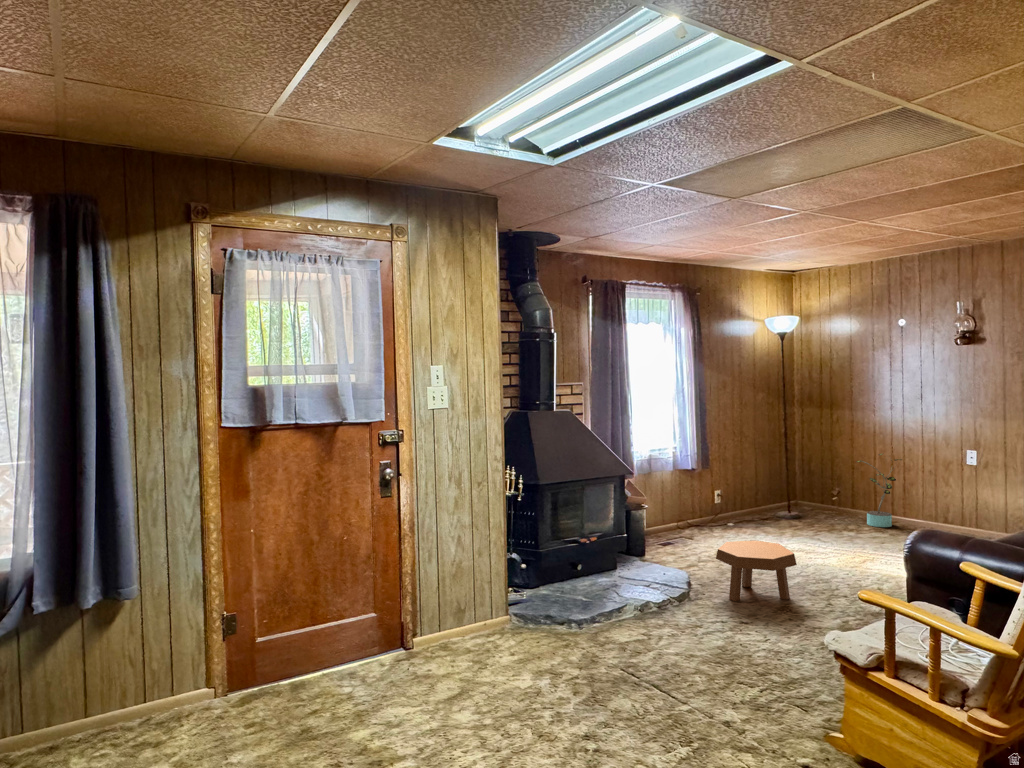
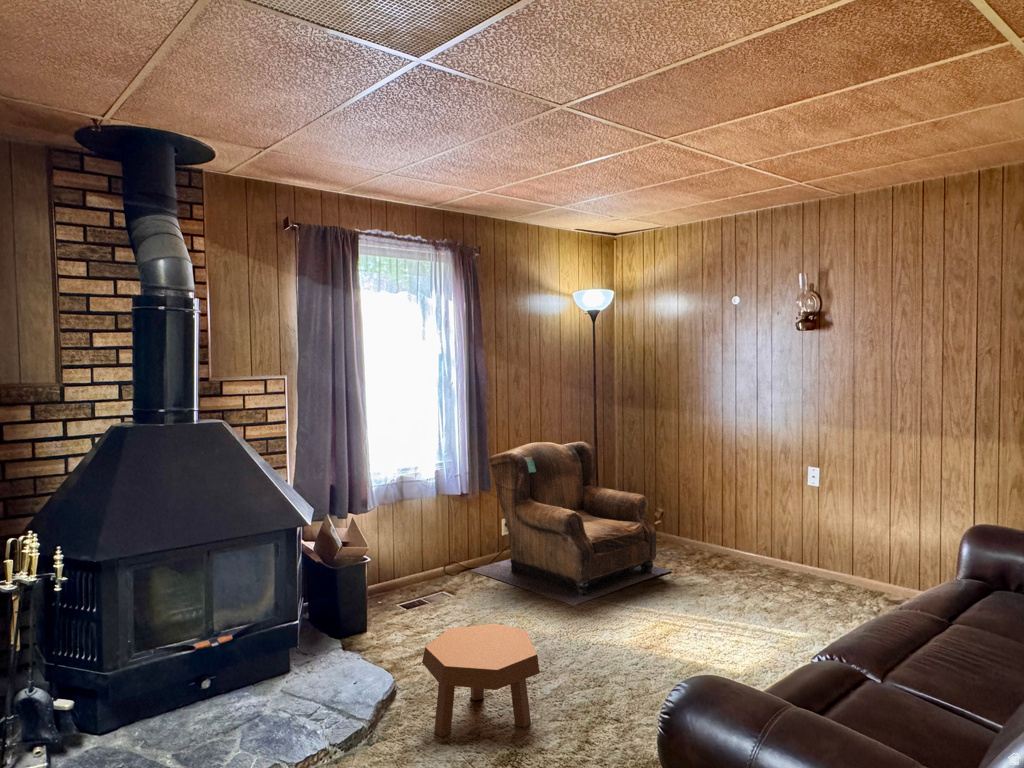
armchair: none [696,432,855,546] -> present [471,442,671,606]
potted plant: present [857,454,902,527] -> none [678,469,733,566]

